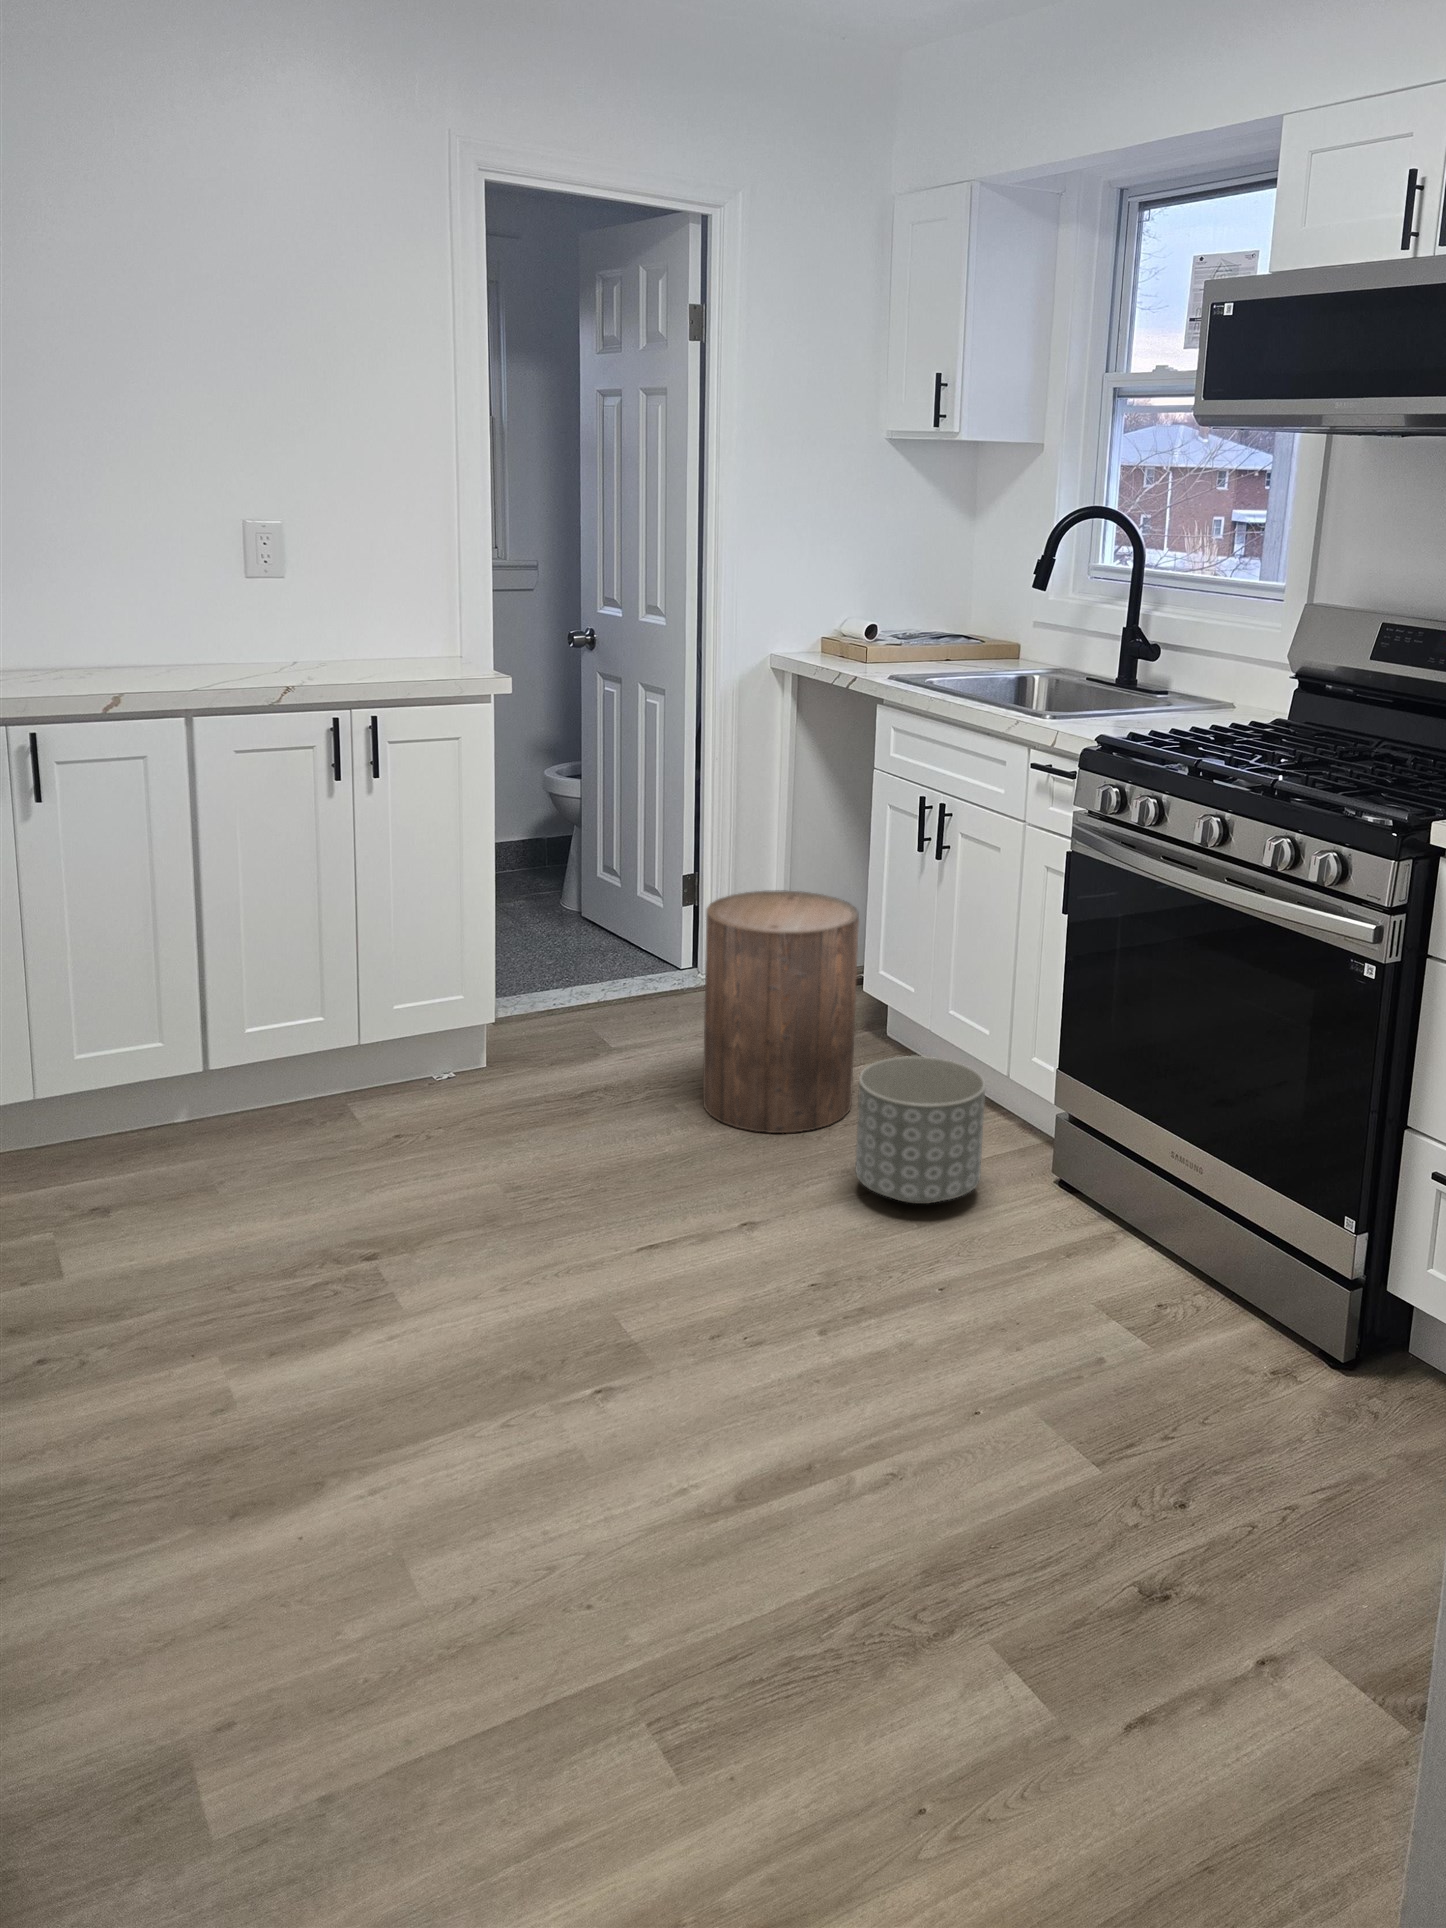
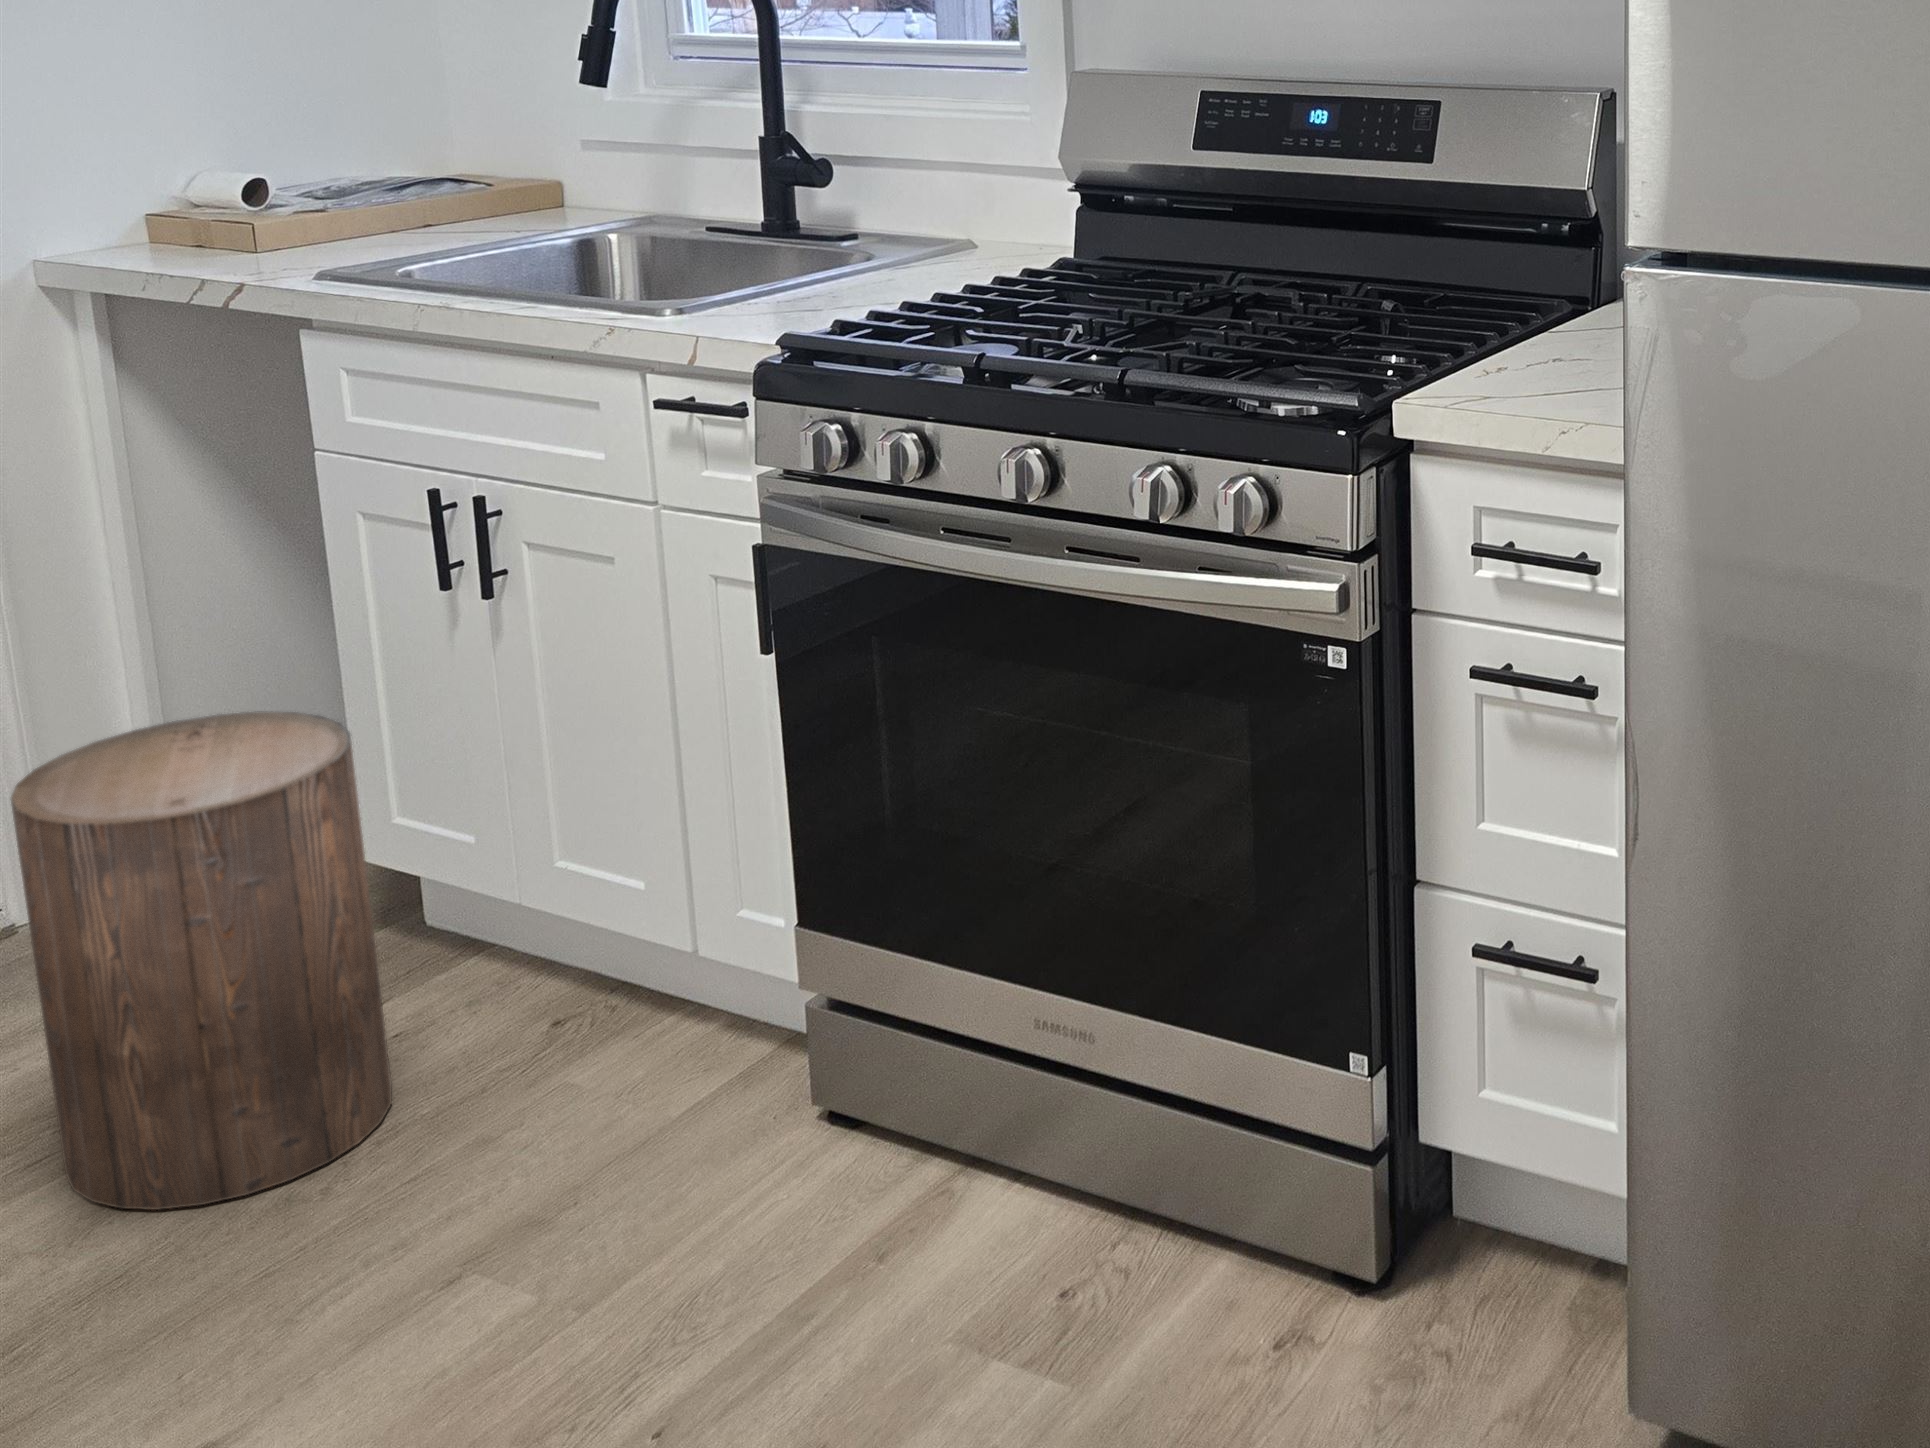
planter: present [856,1056,985,1204] -> none [422,964,690,1255]

